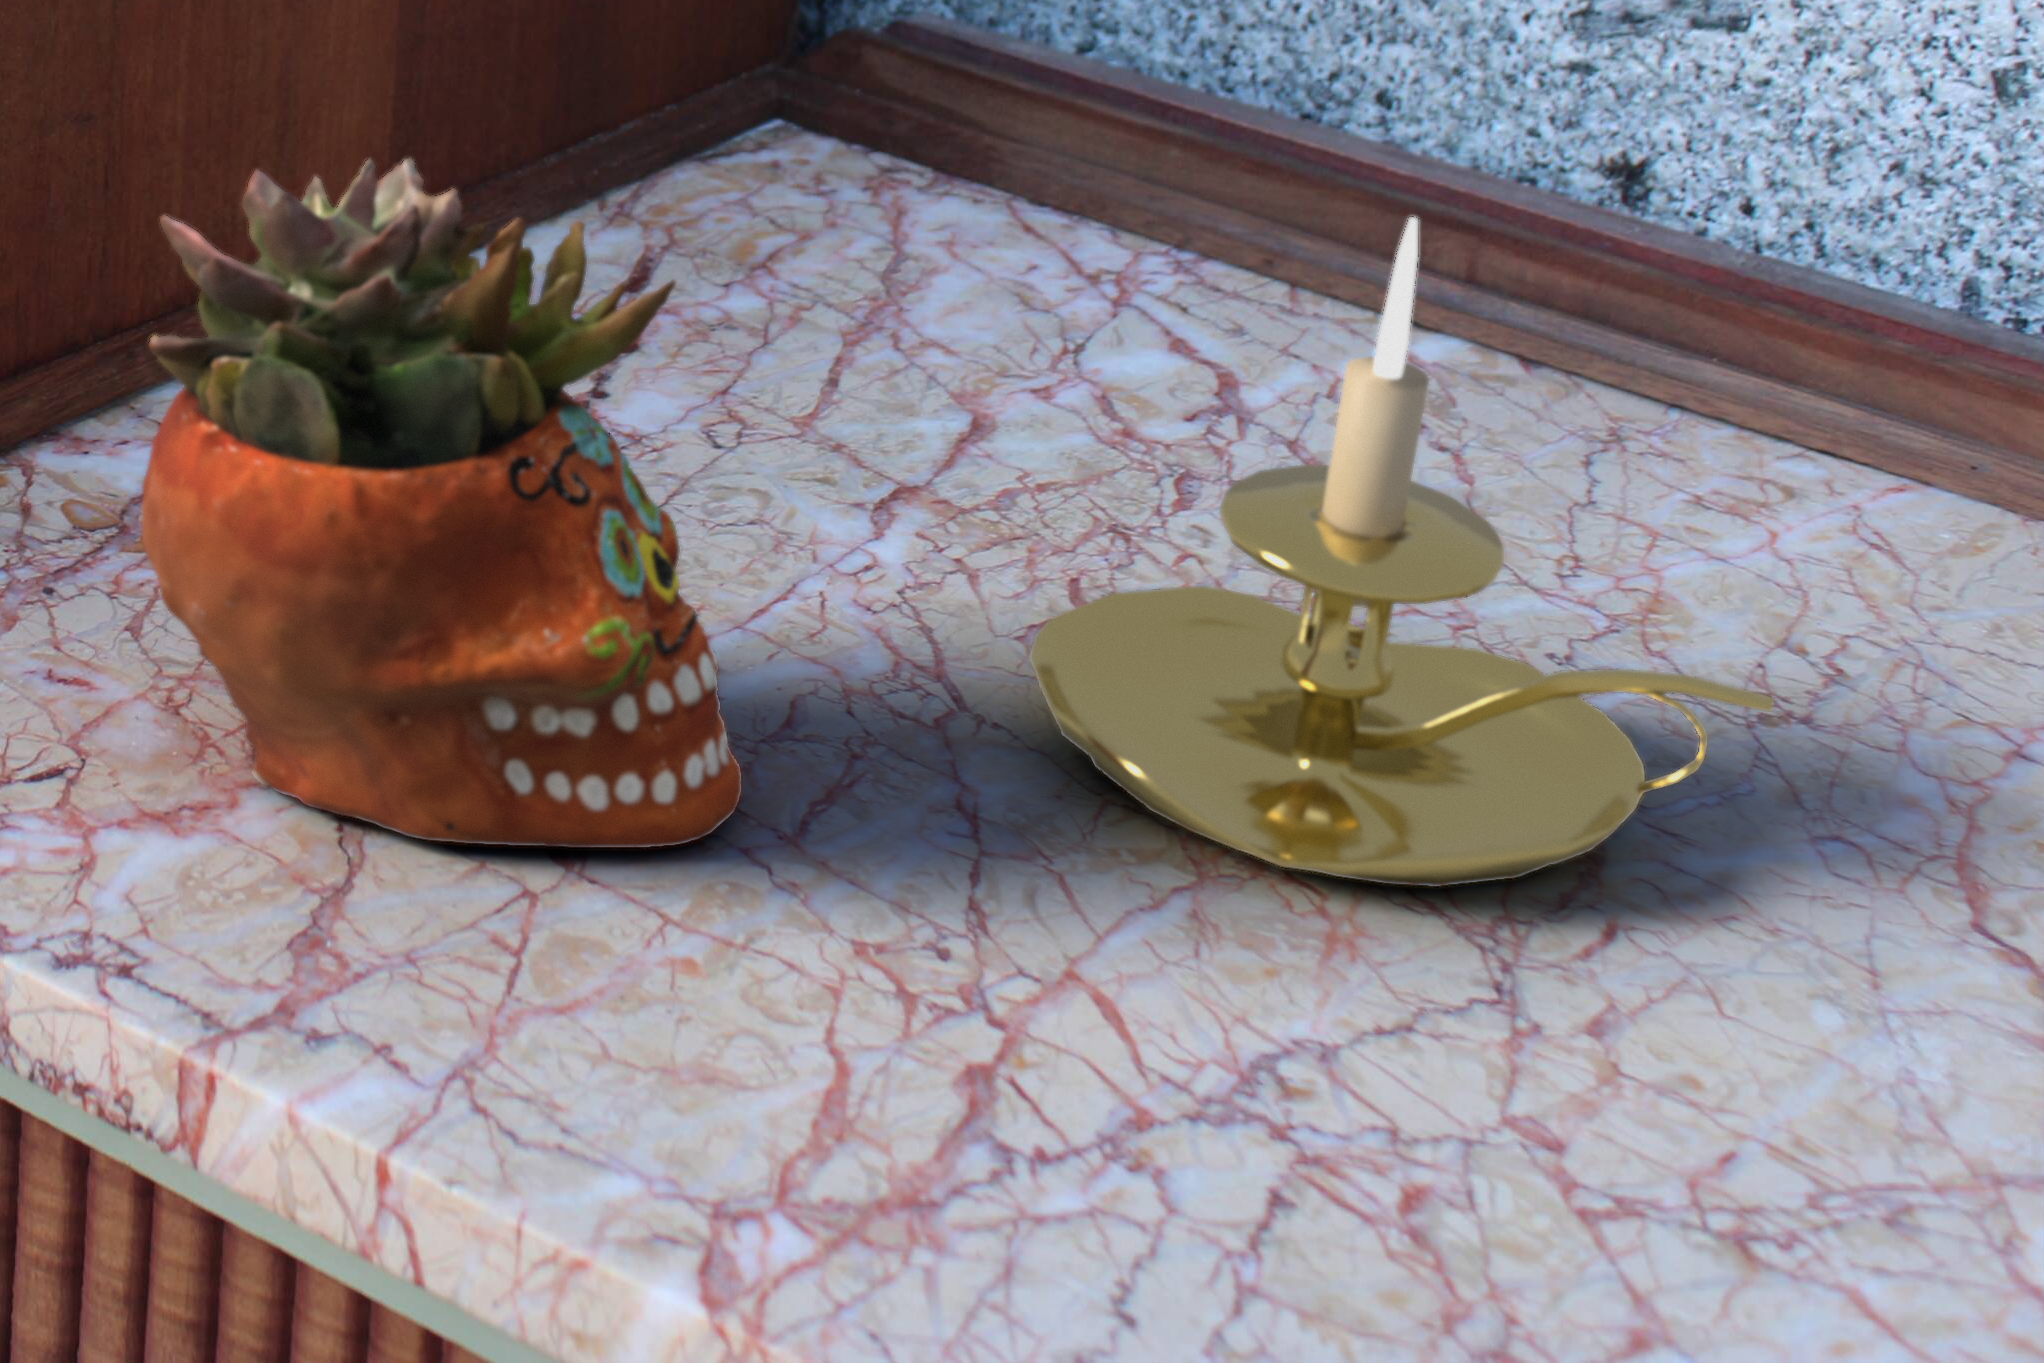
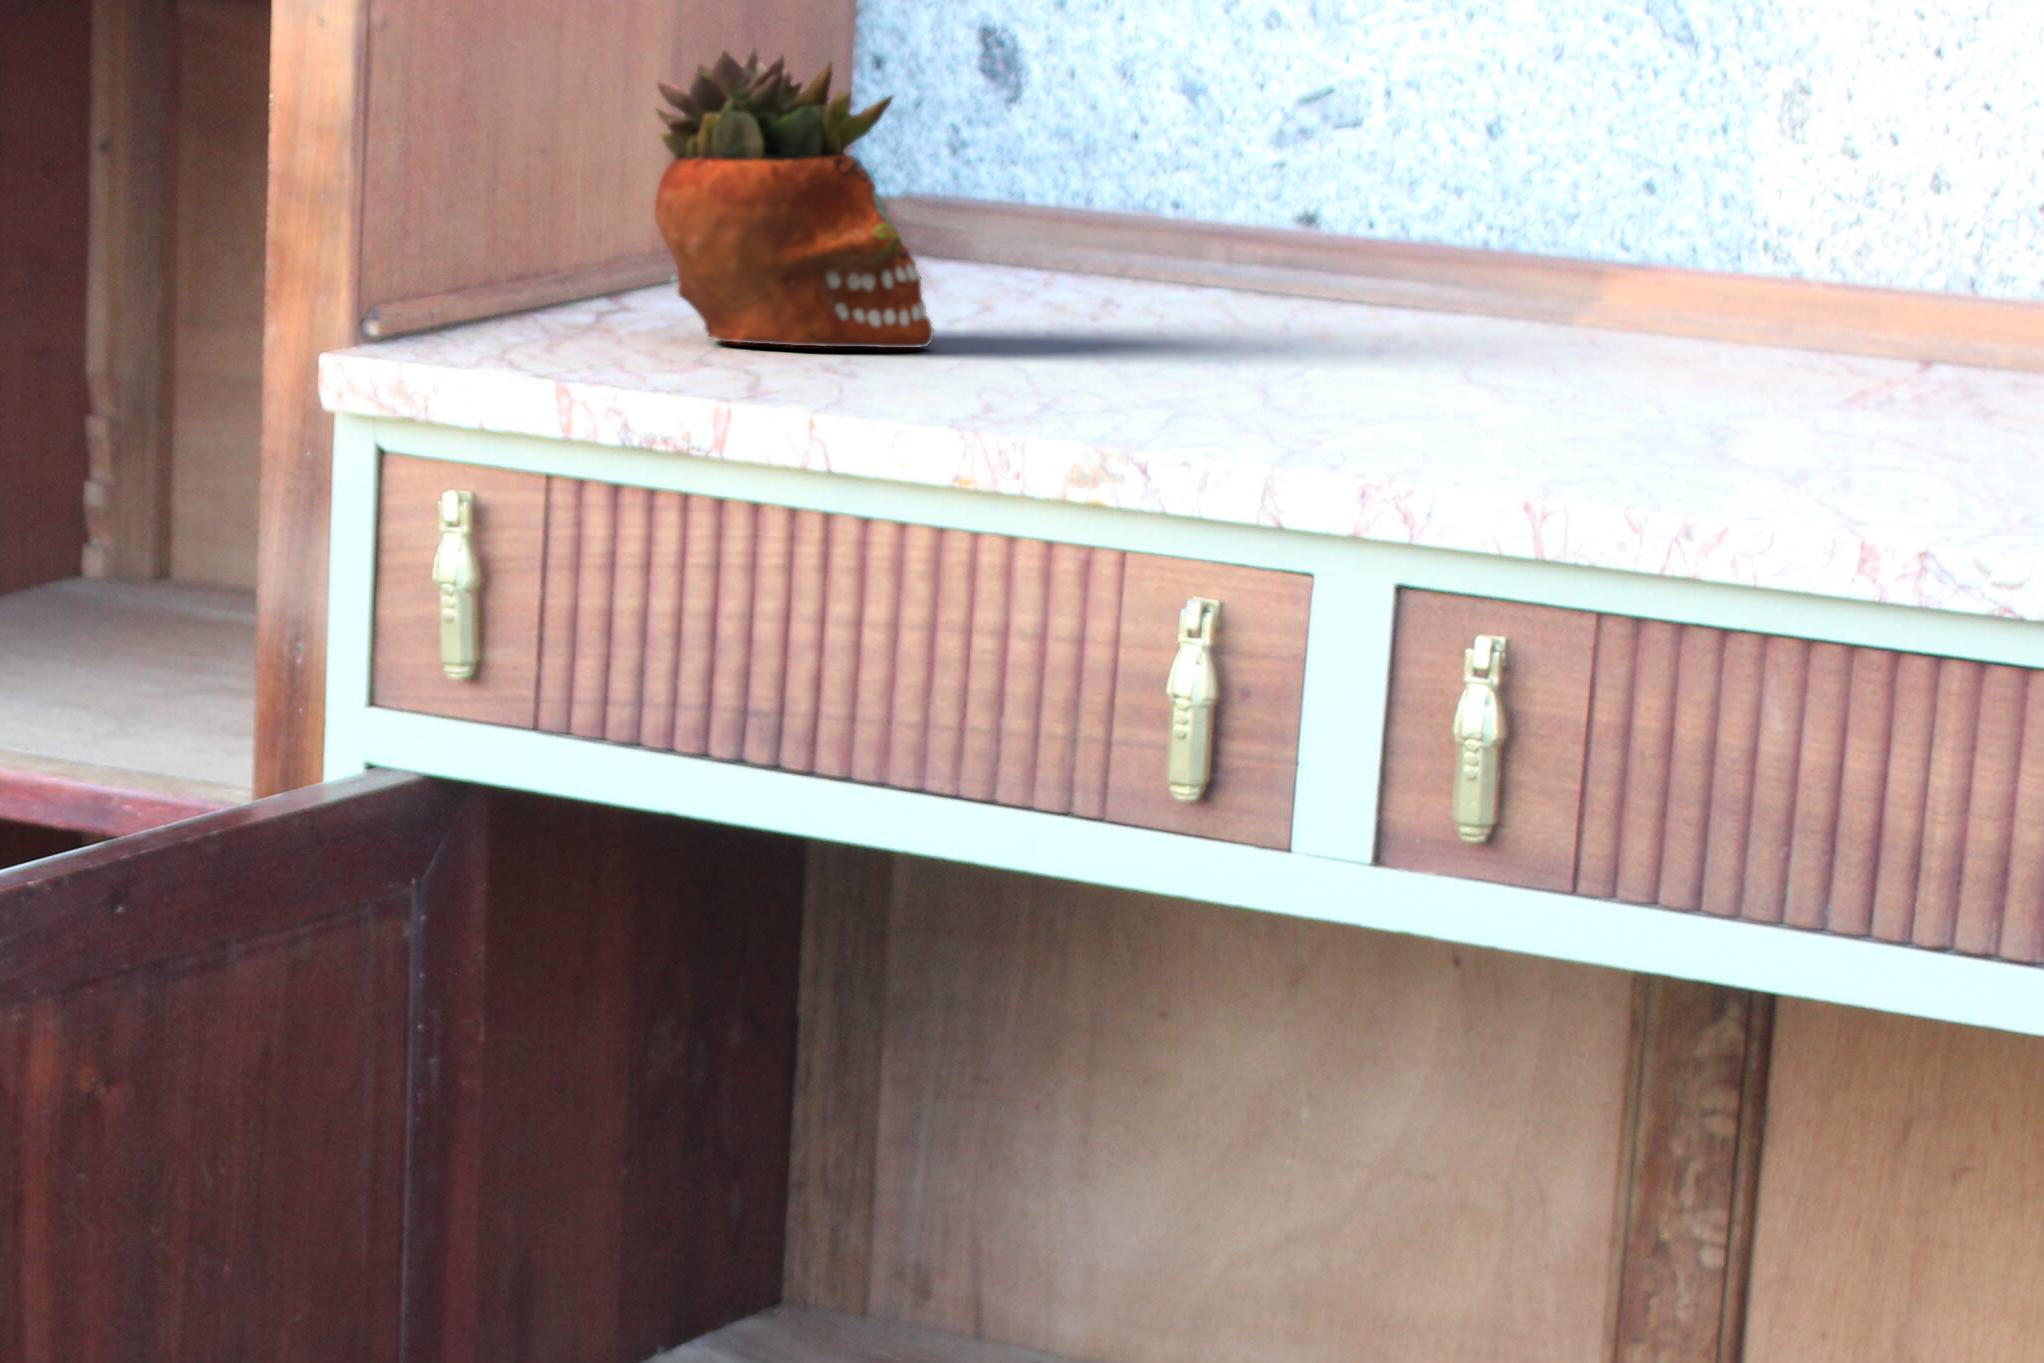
candle holder: present [1030,217,1774,887] -> none [1049,56,1378,353]

